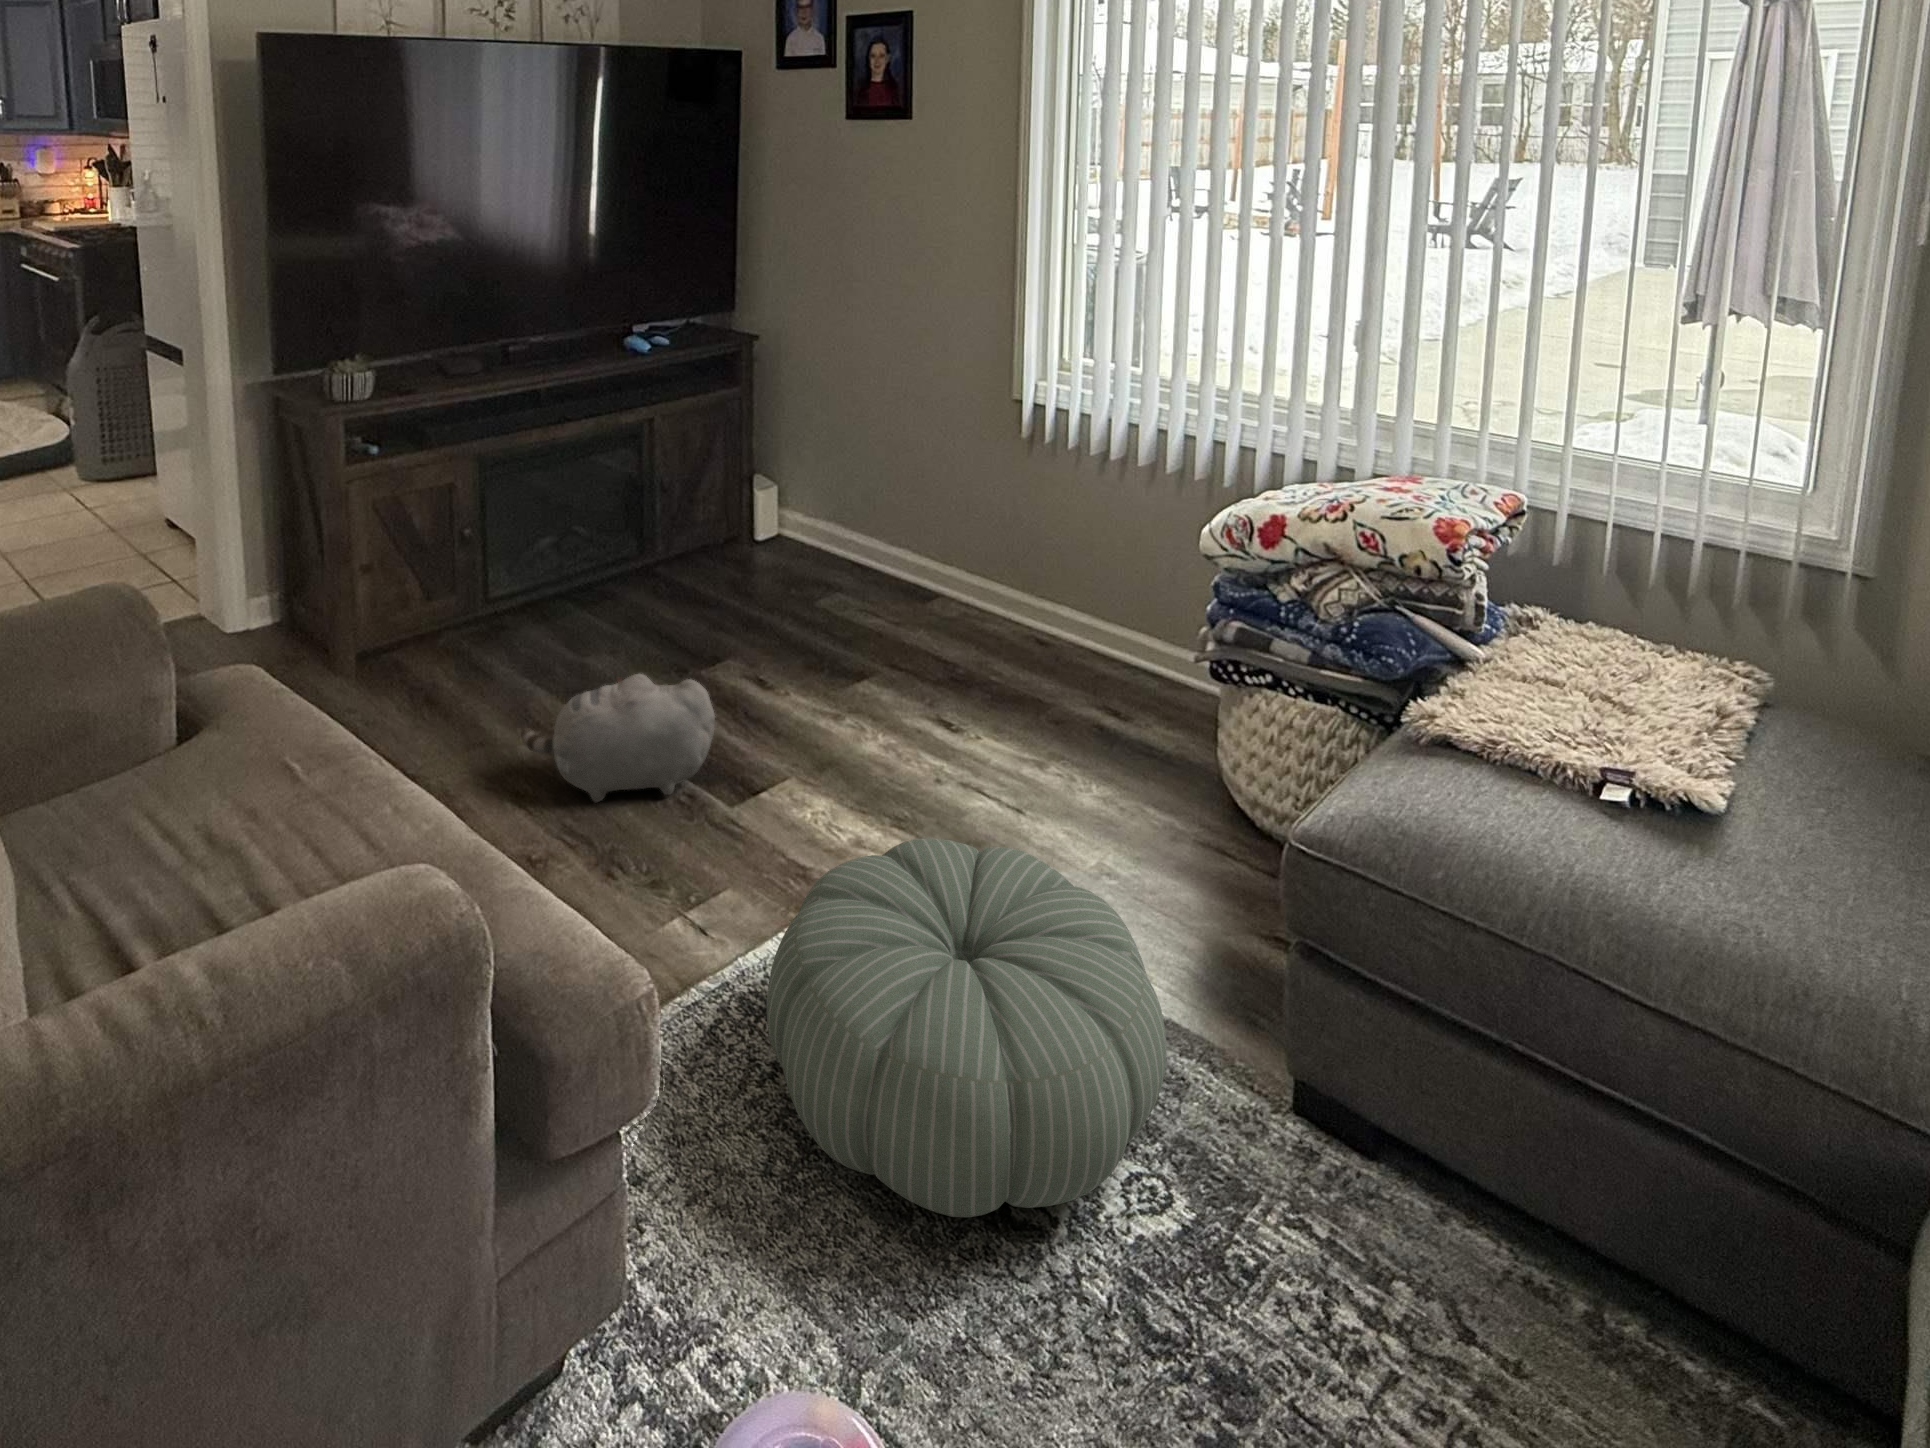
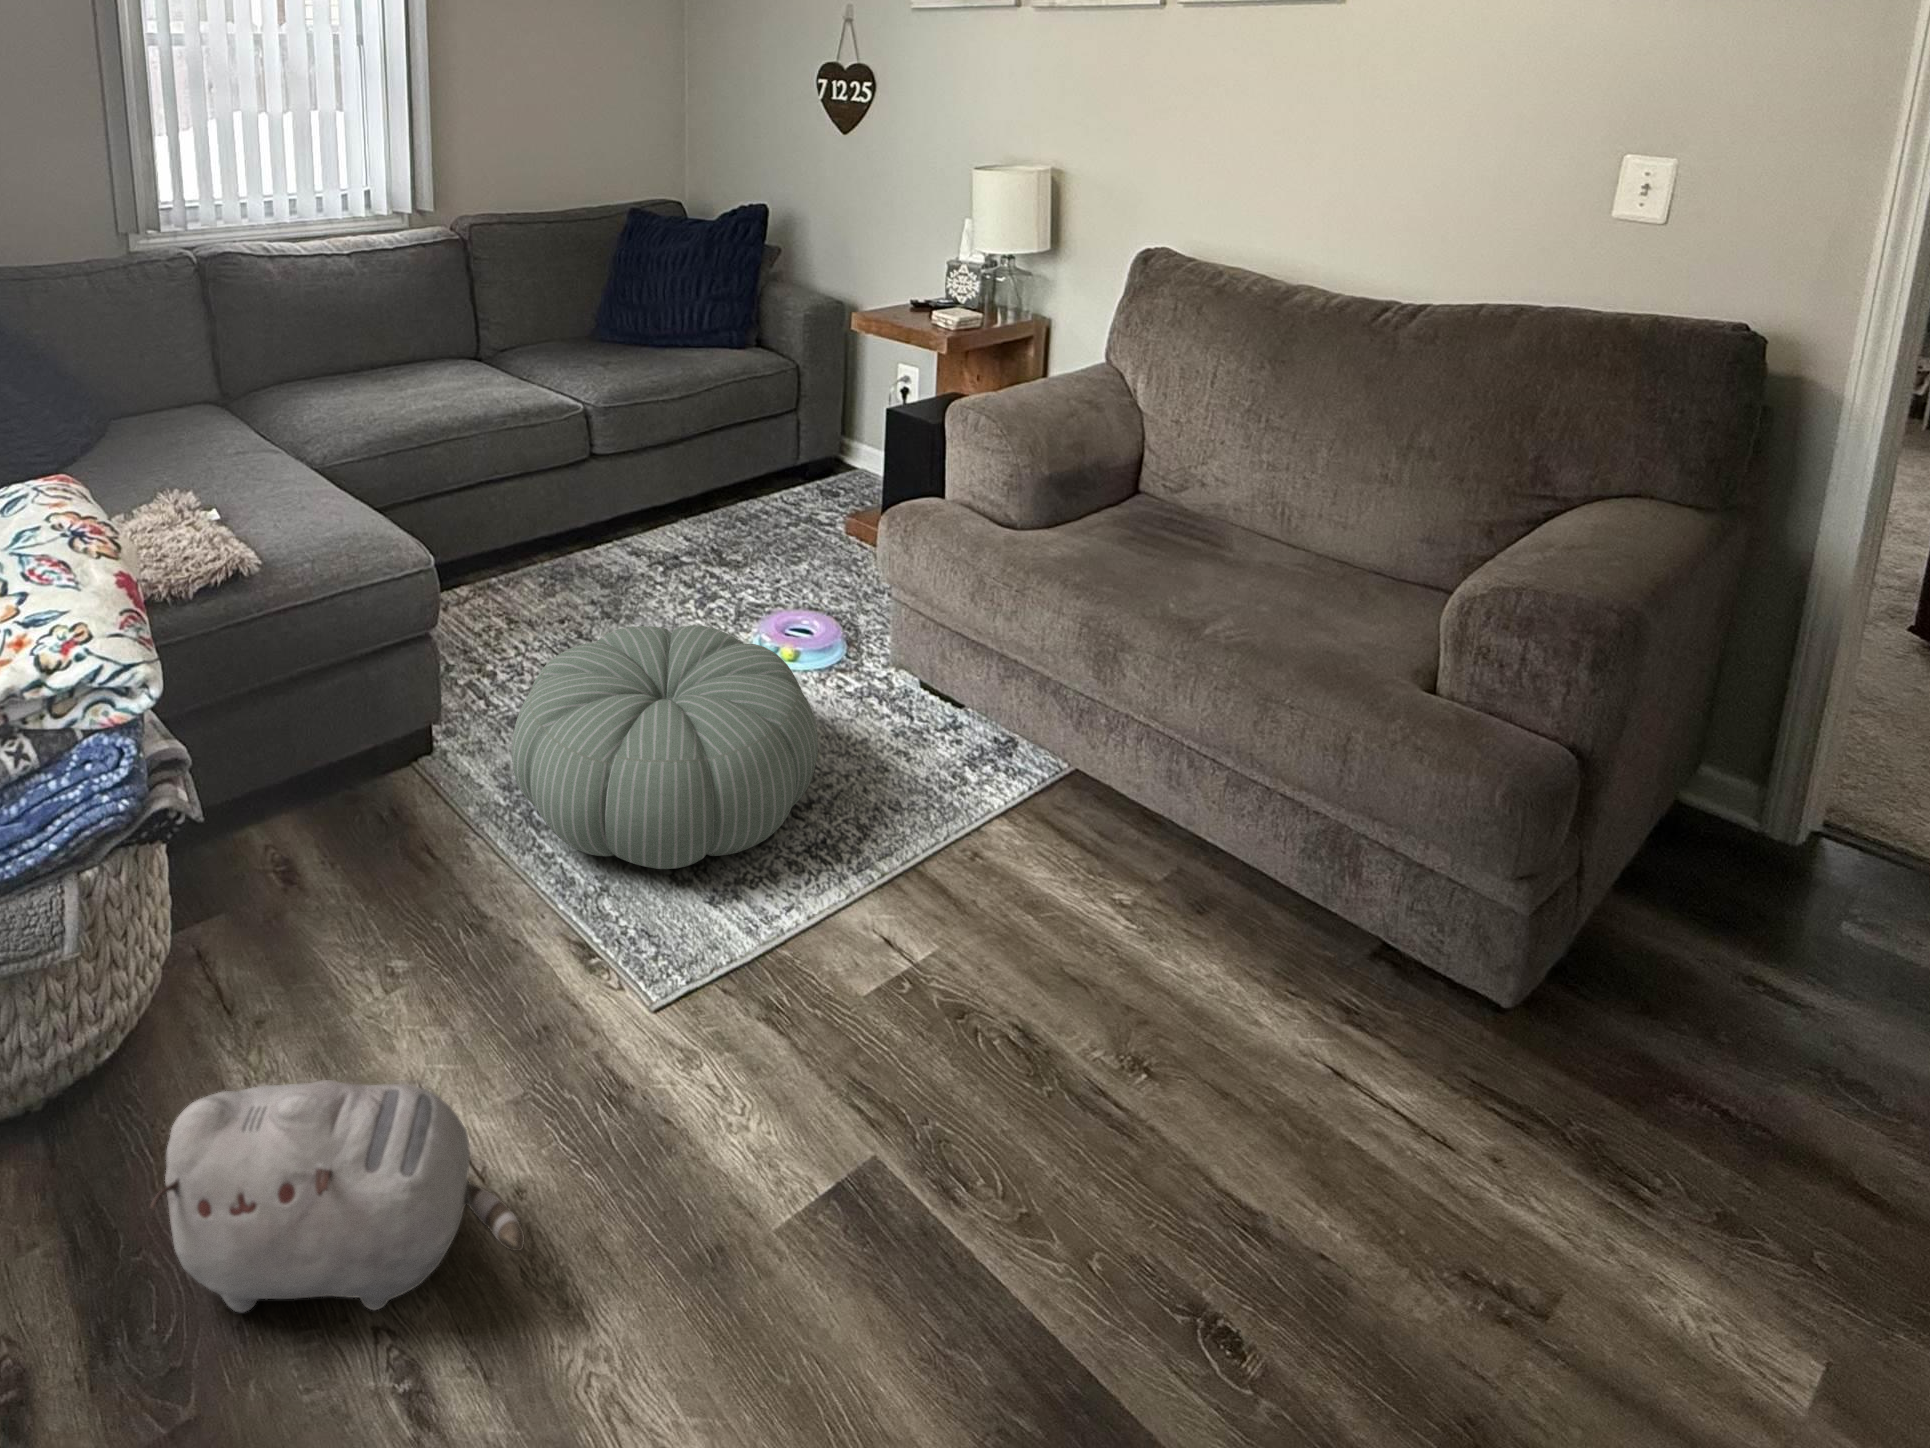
plush toy: present [521,674,715,802] -> present [150,1080,525,1312]

